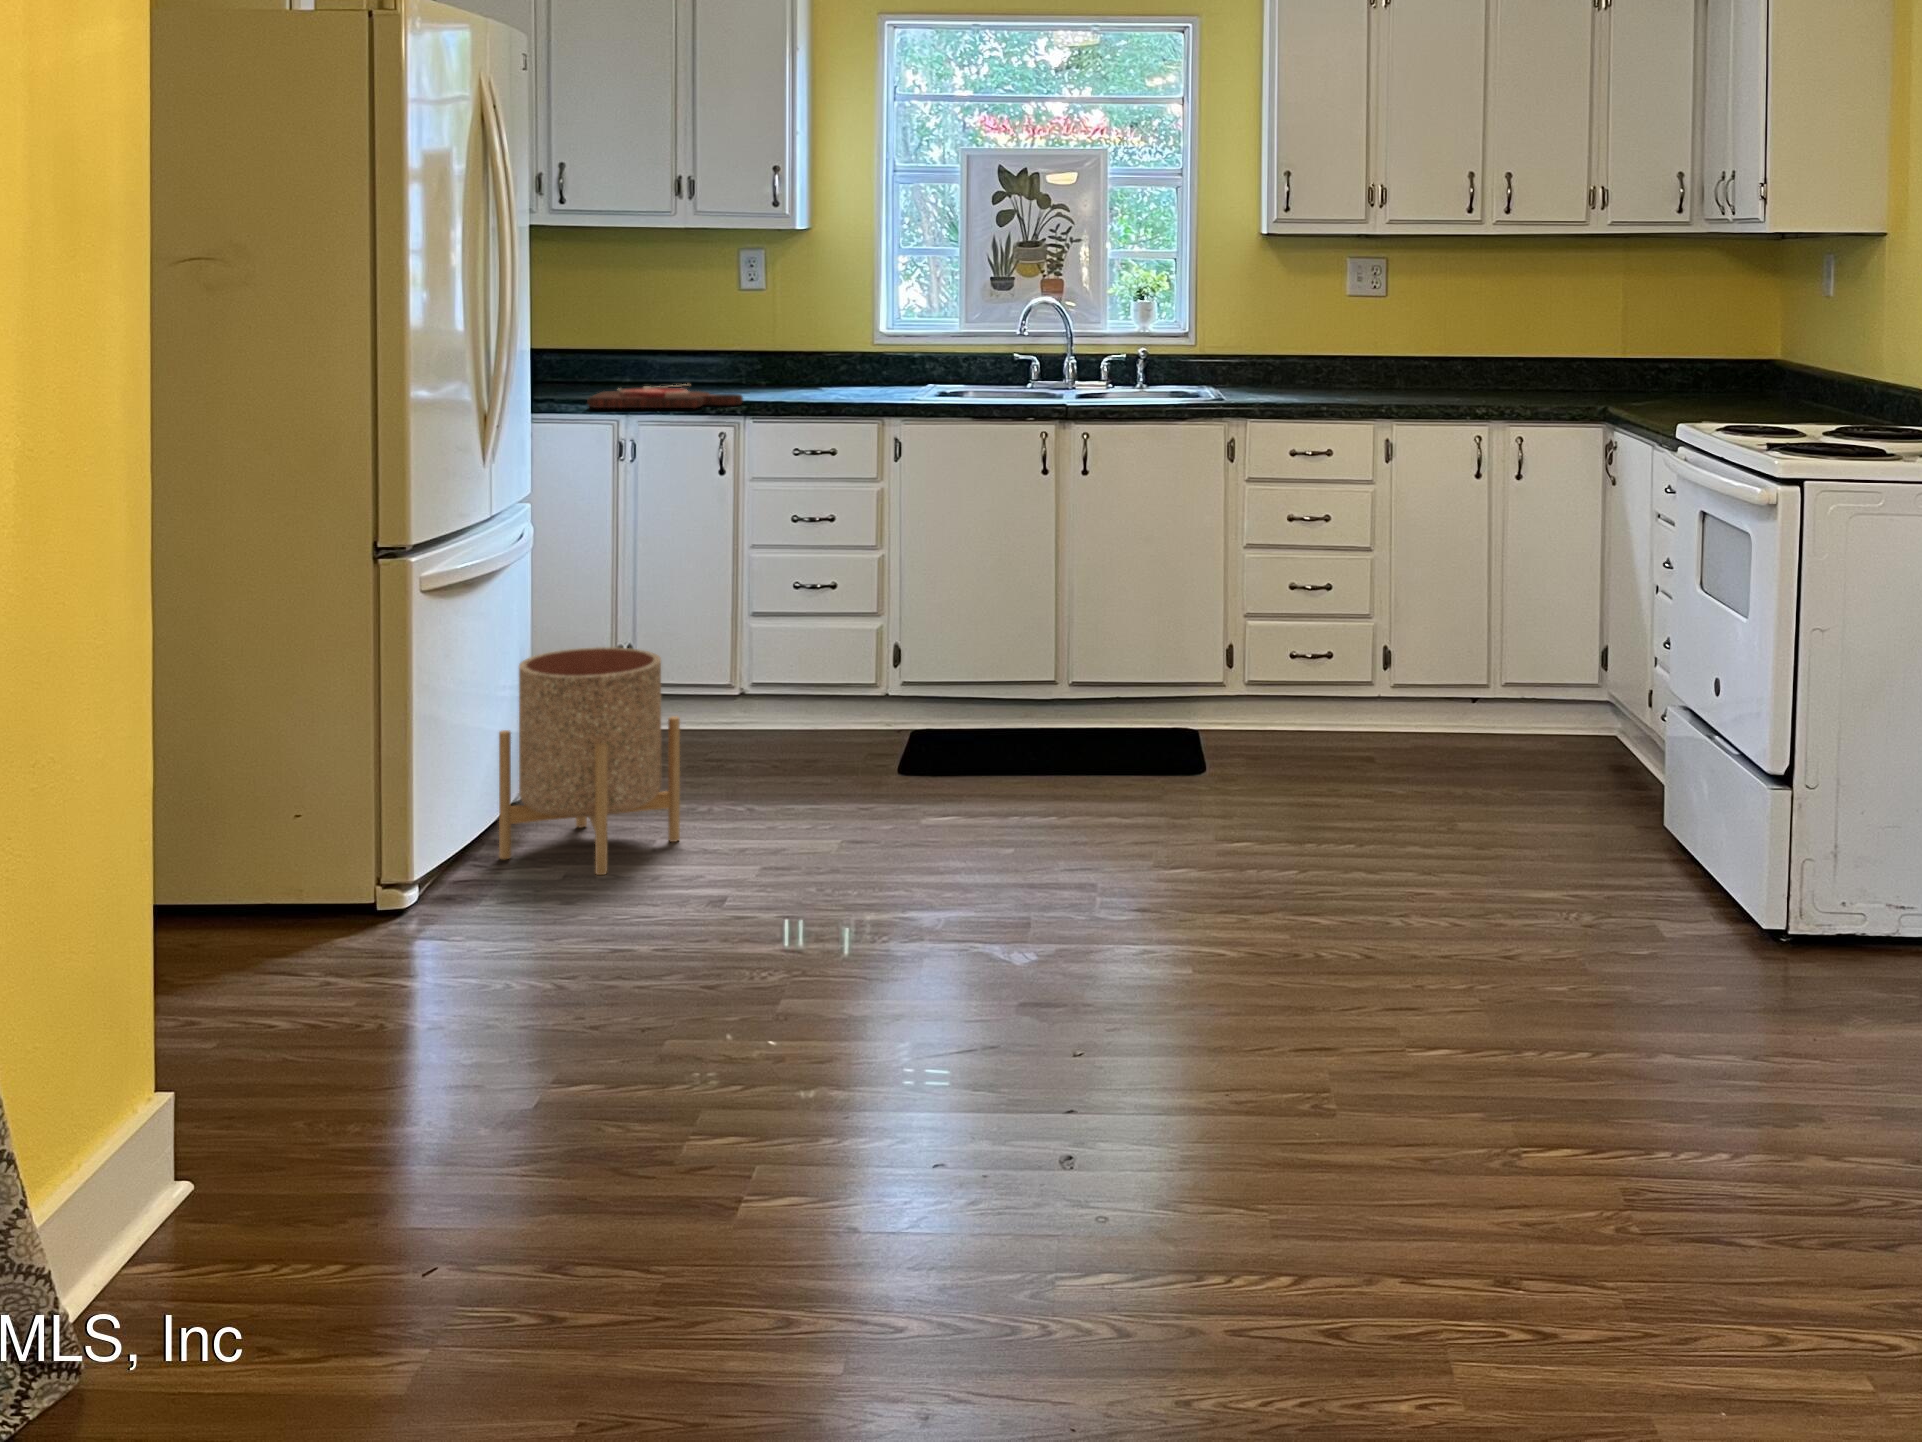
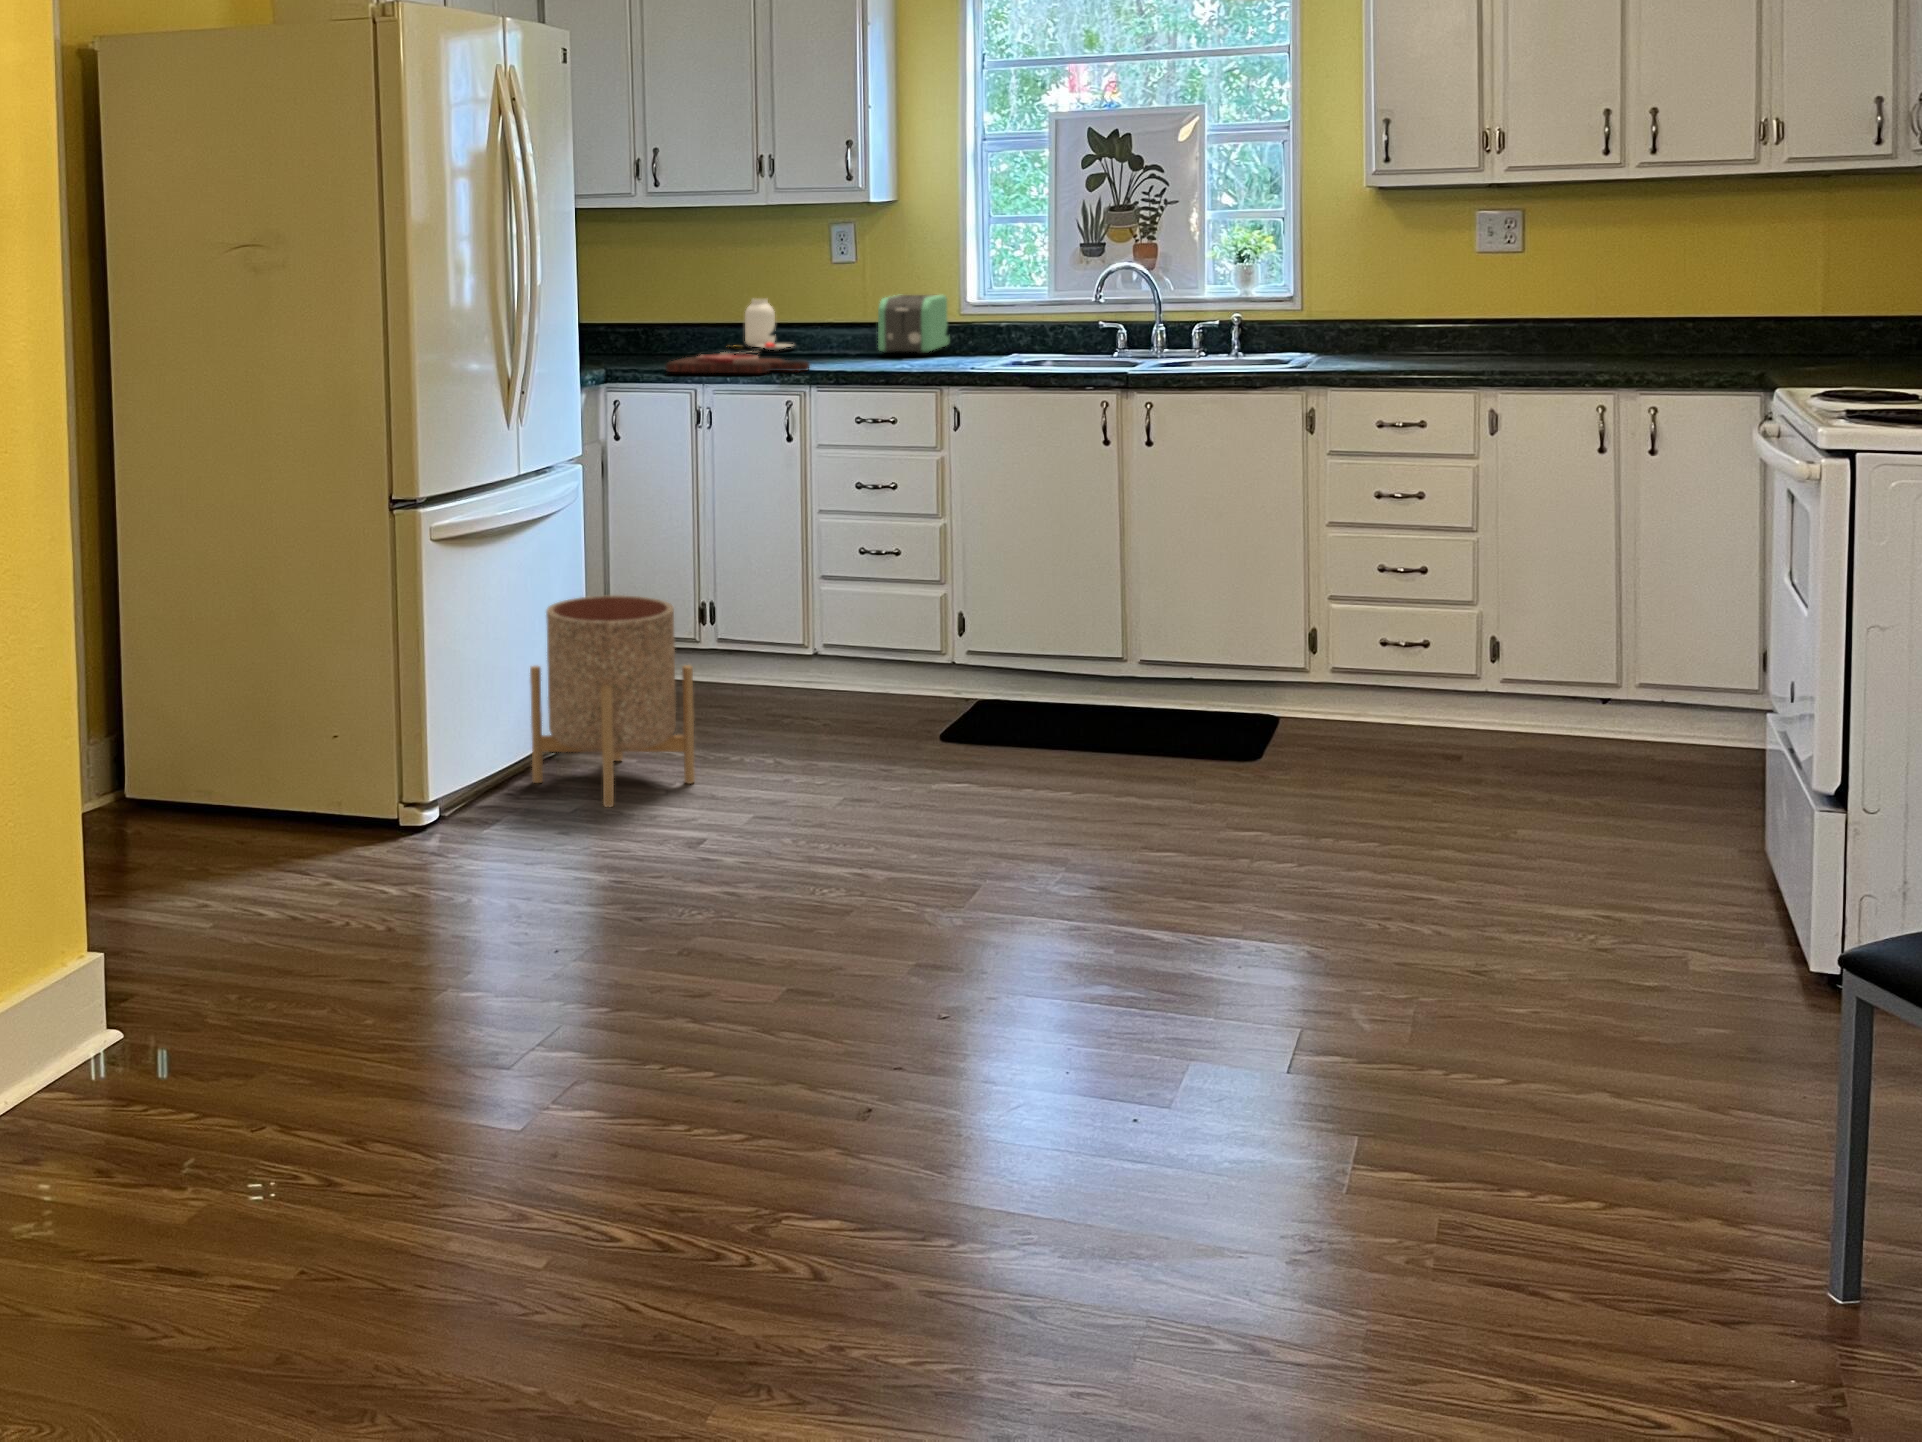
toaster: none [801,326,863,386] -> present [878,295,950,353]
jar: none [625,329,704,383] -> present [729,299,792,350]

